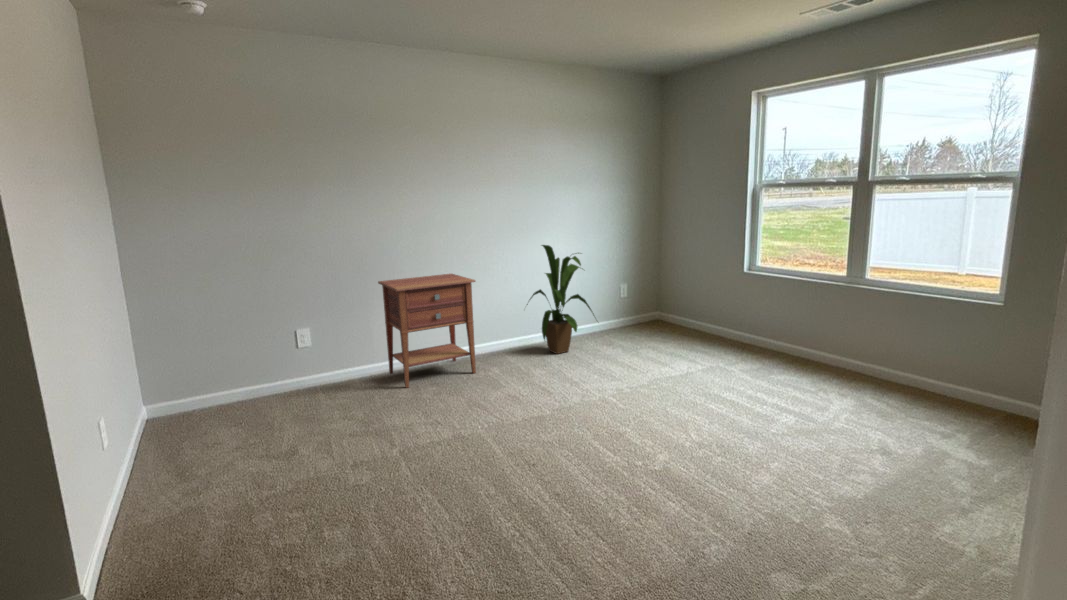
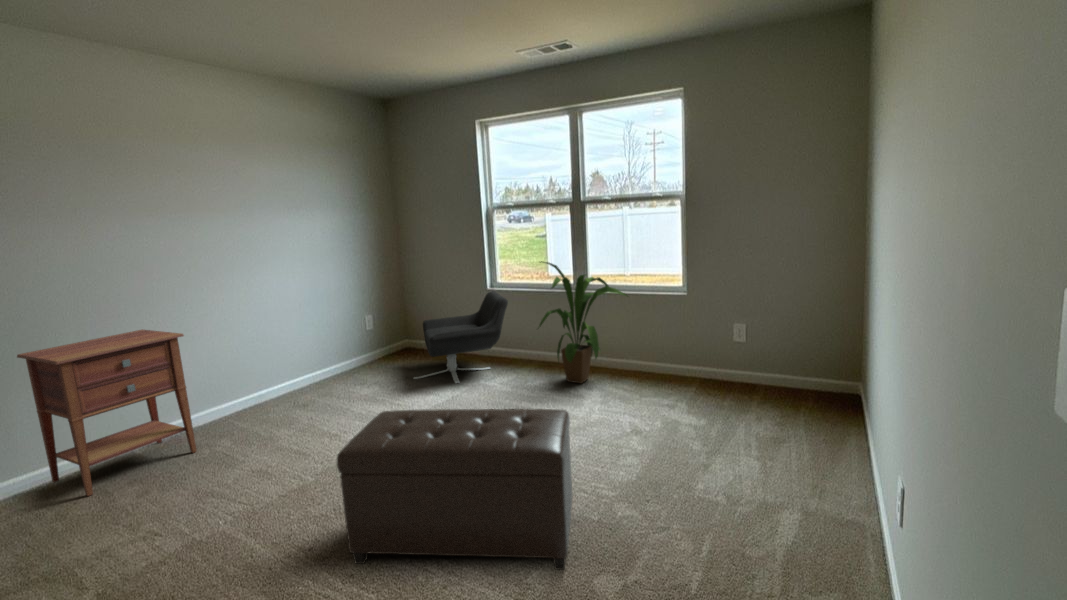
house plant: present [527,245,594,354] -> present [539,261,627,383]
lounge chair: none [657,273,763,360] -> present [414,291,508,383]
ottoman: none [556,368,783,555] -> present [337,409,573,570]

